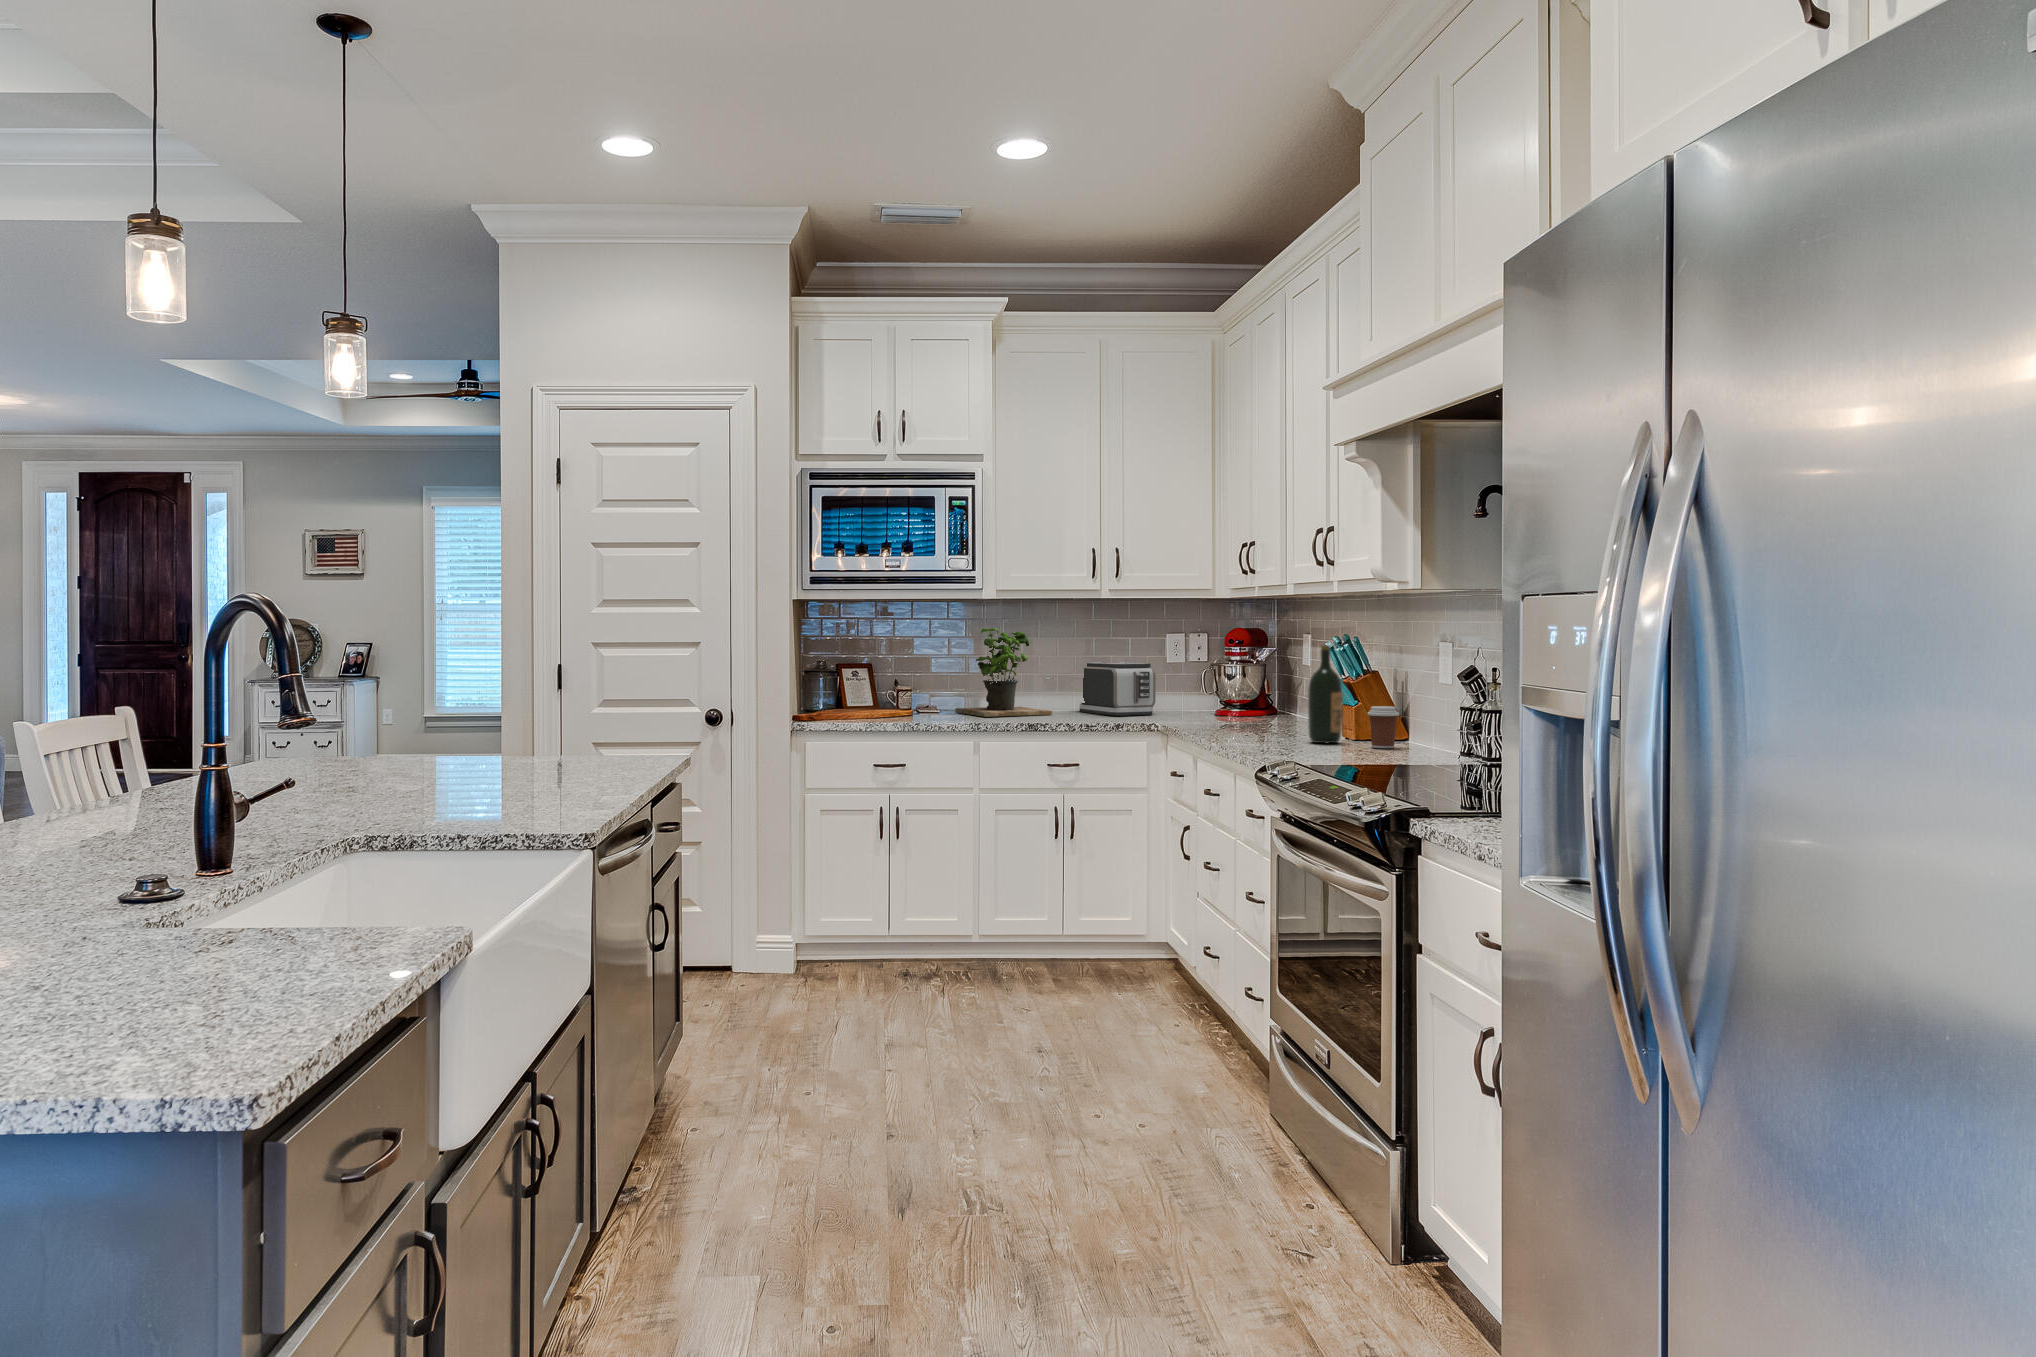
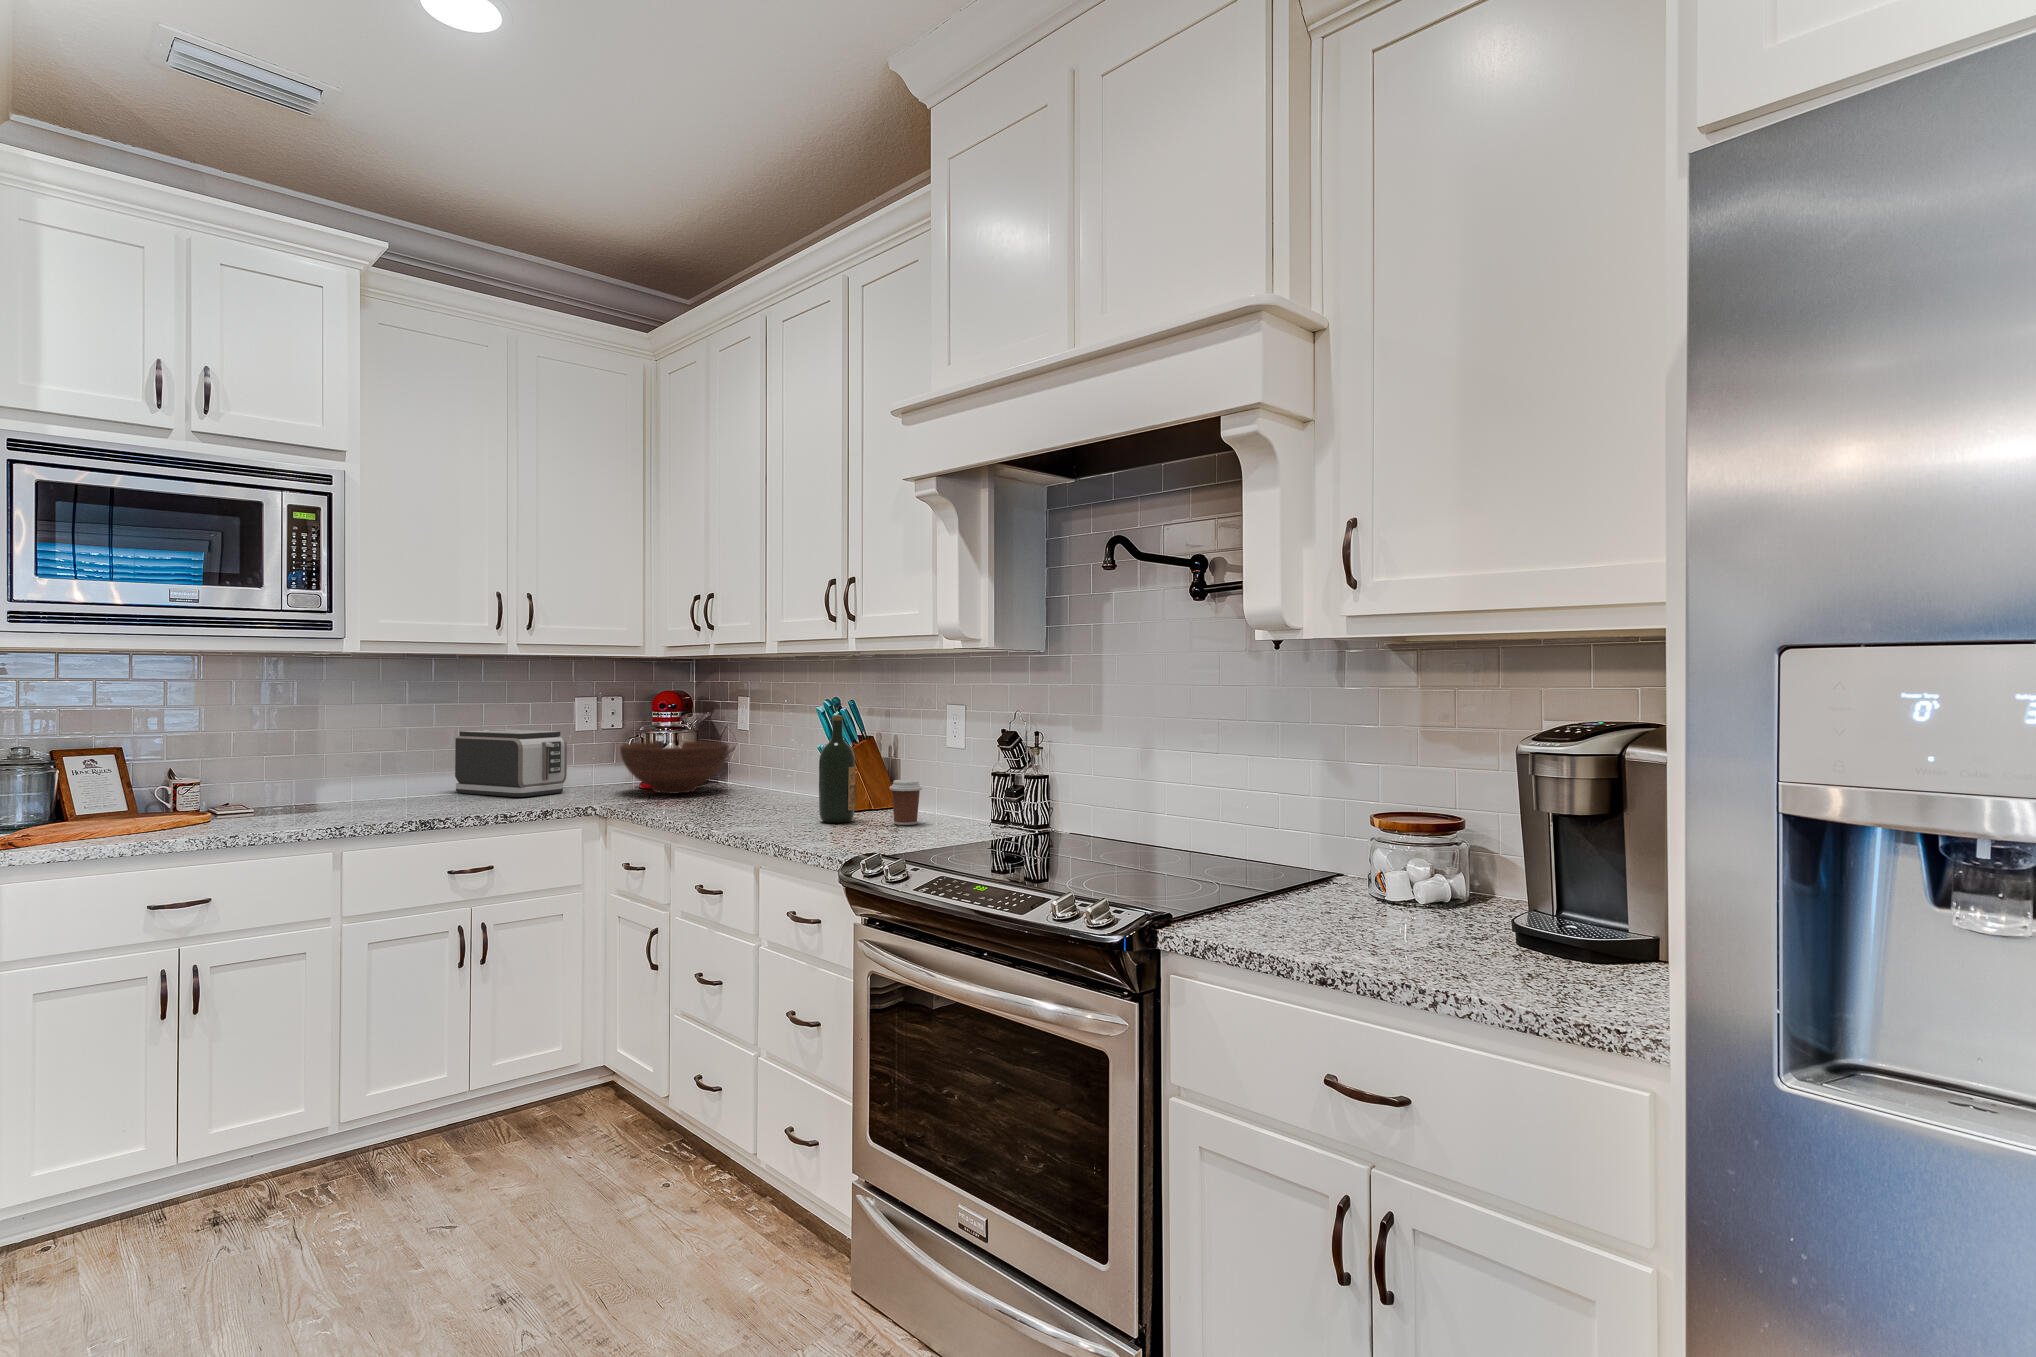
potted plant: present [955,628,1052,717] -> none [264,689,426,811]
fruit bowl: none [1191,675,1284,719] -> present [620,742,728,794]

